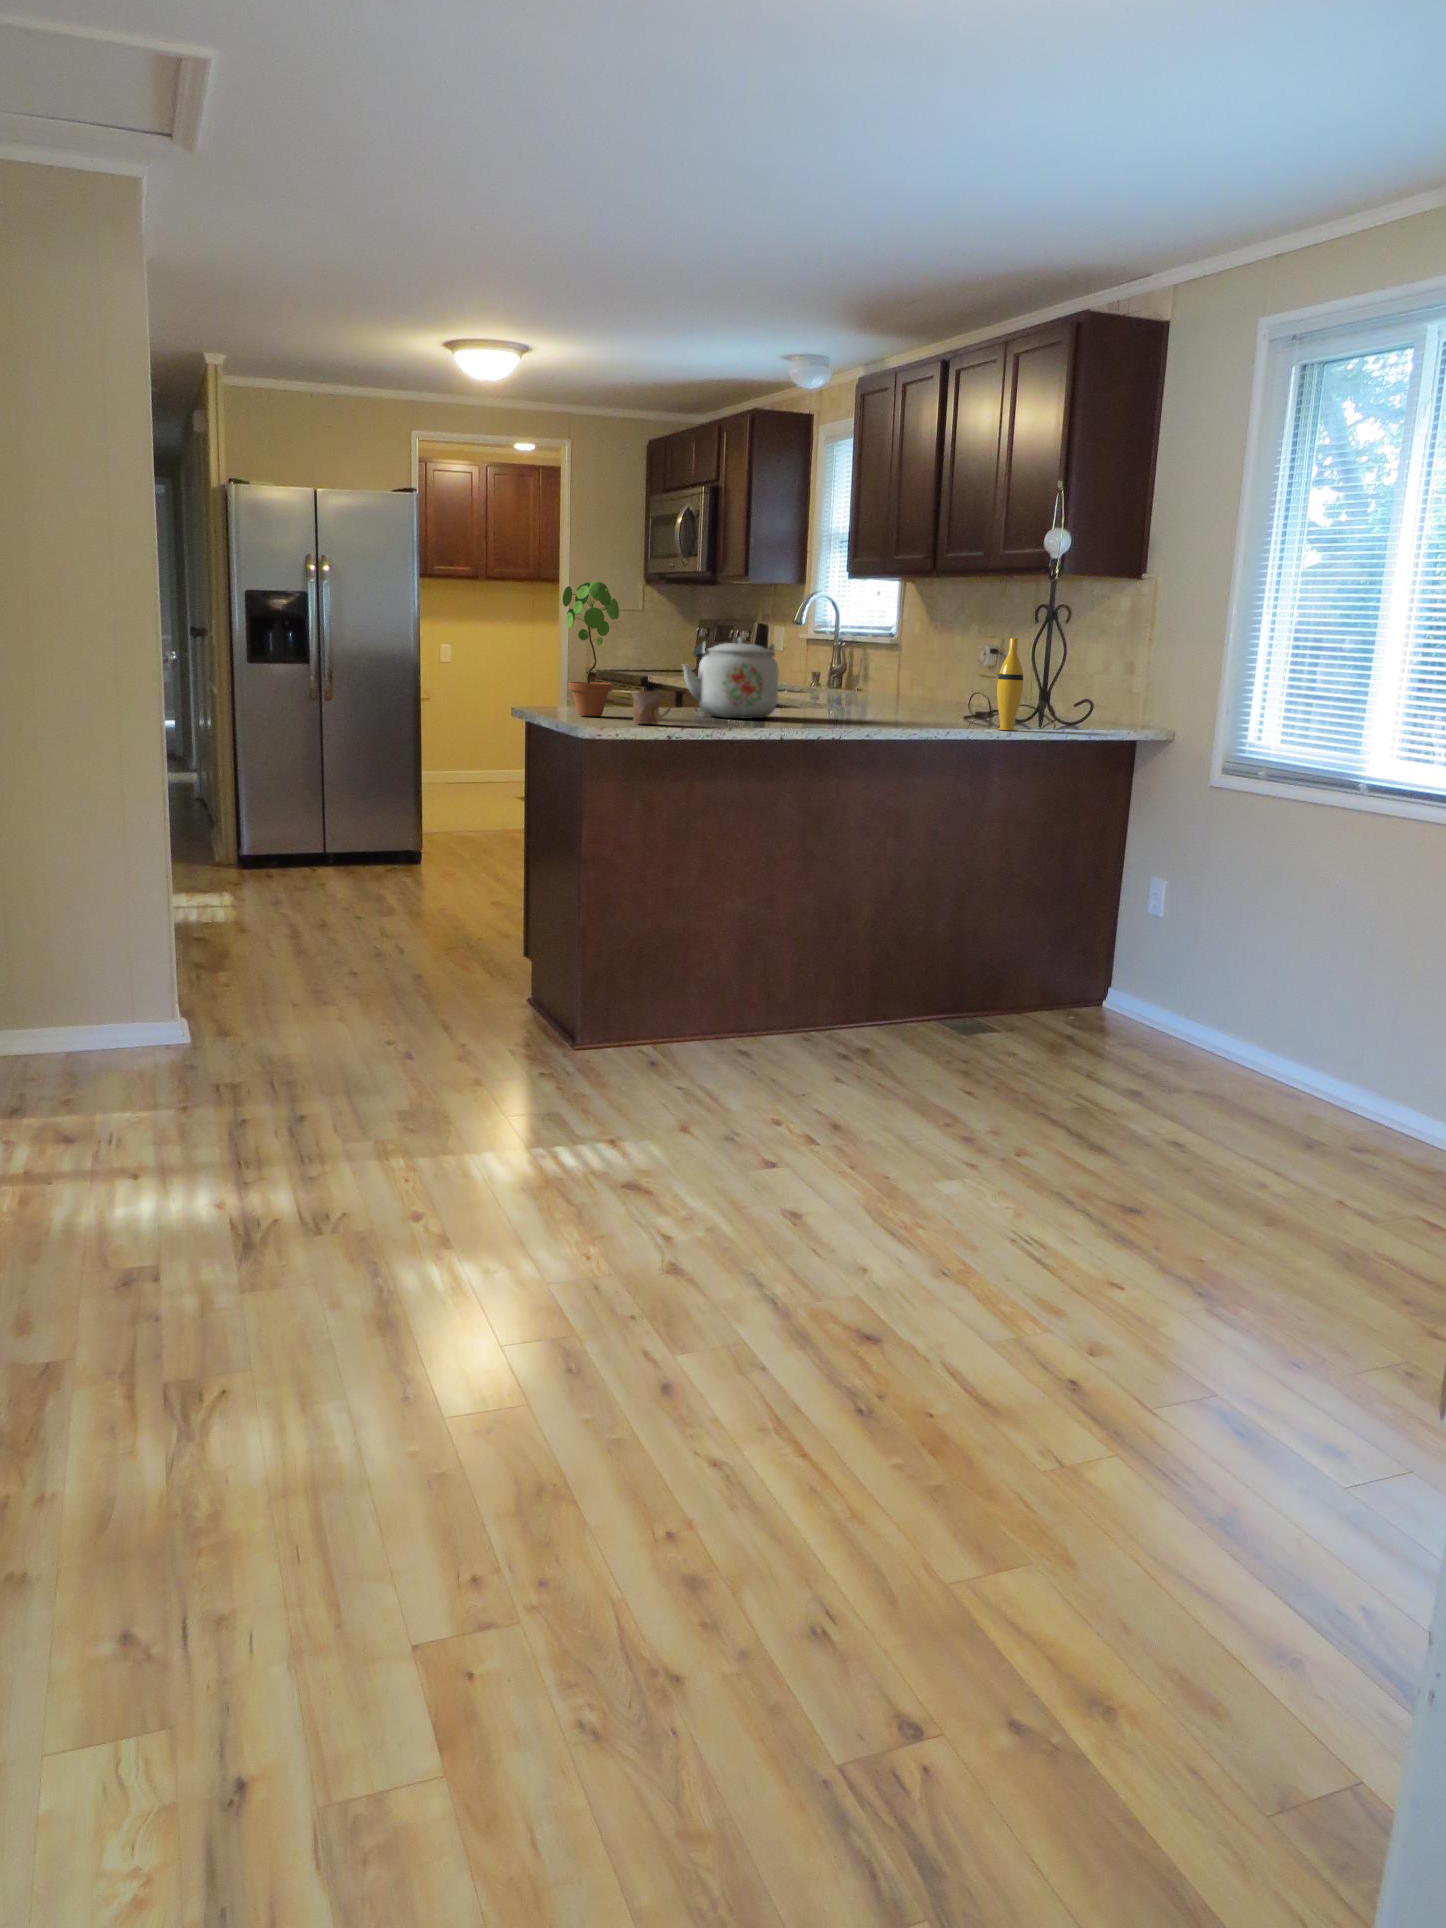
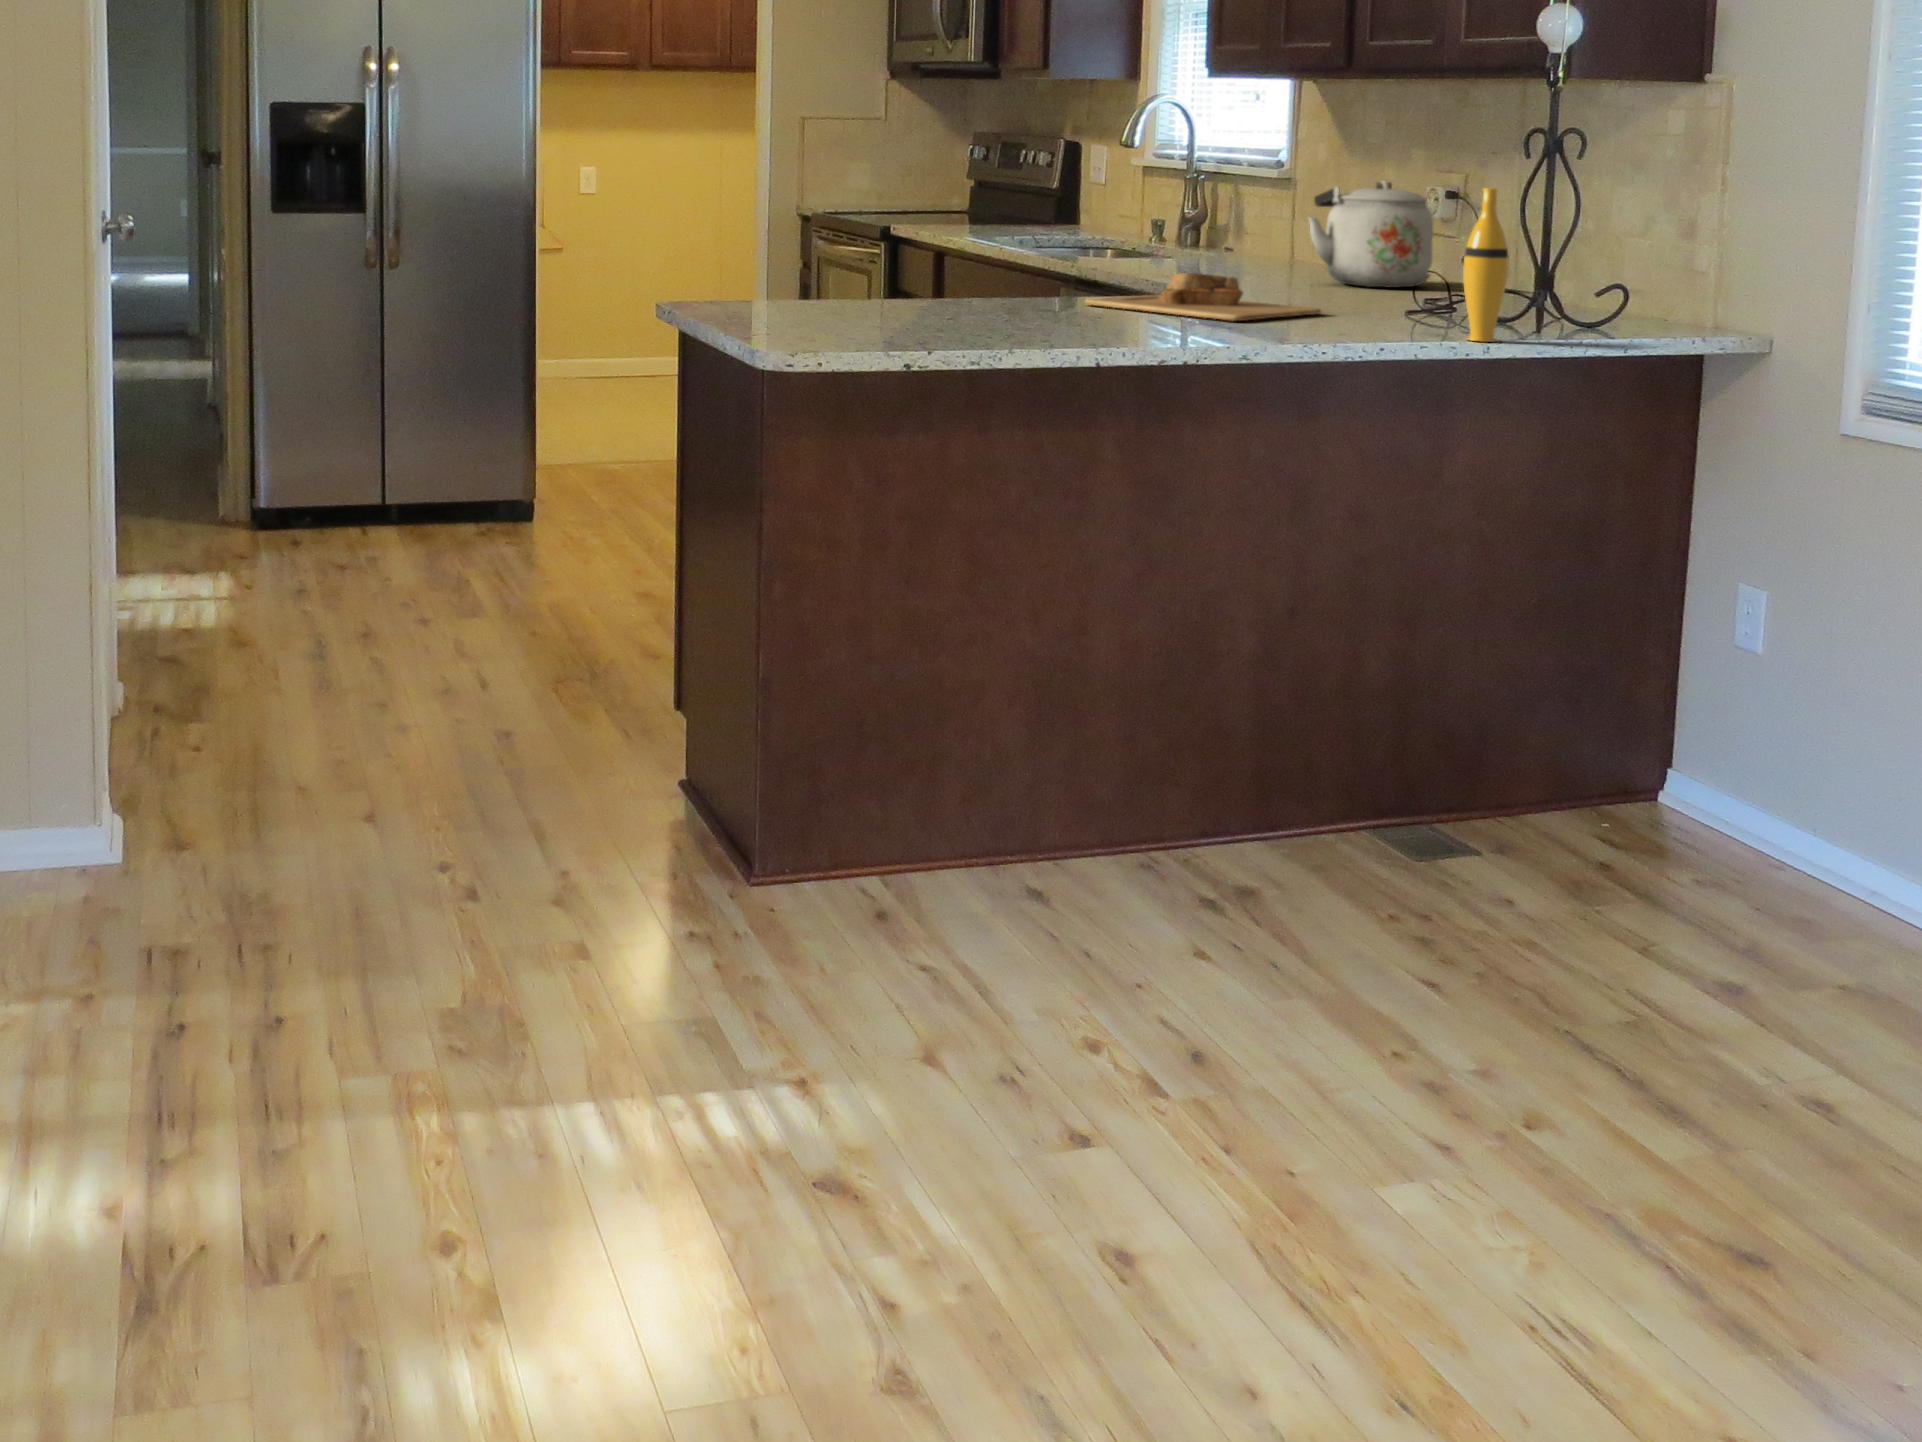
potted plant: present [563,582,619,716] -> none [735,106,827,324]
kettle: present [683,638,779,718] -> present [1309,181,1433,287]
mug: present [632,691,673,724] -> none [845,286,914,342]
cutting board: none [773,692,914,720] -> present [1085,273,1321,321]

